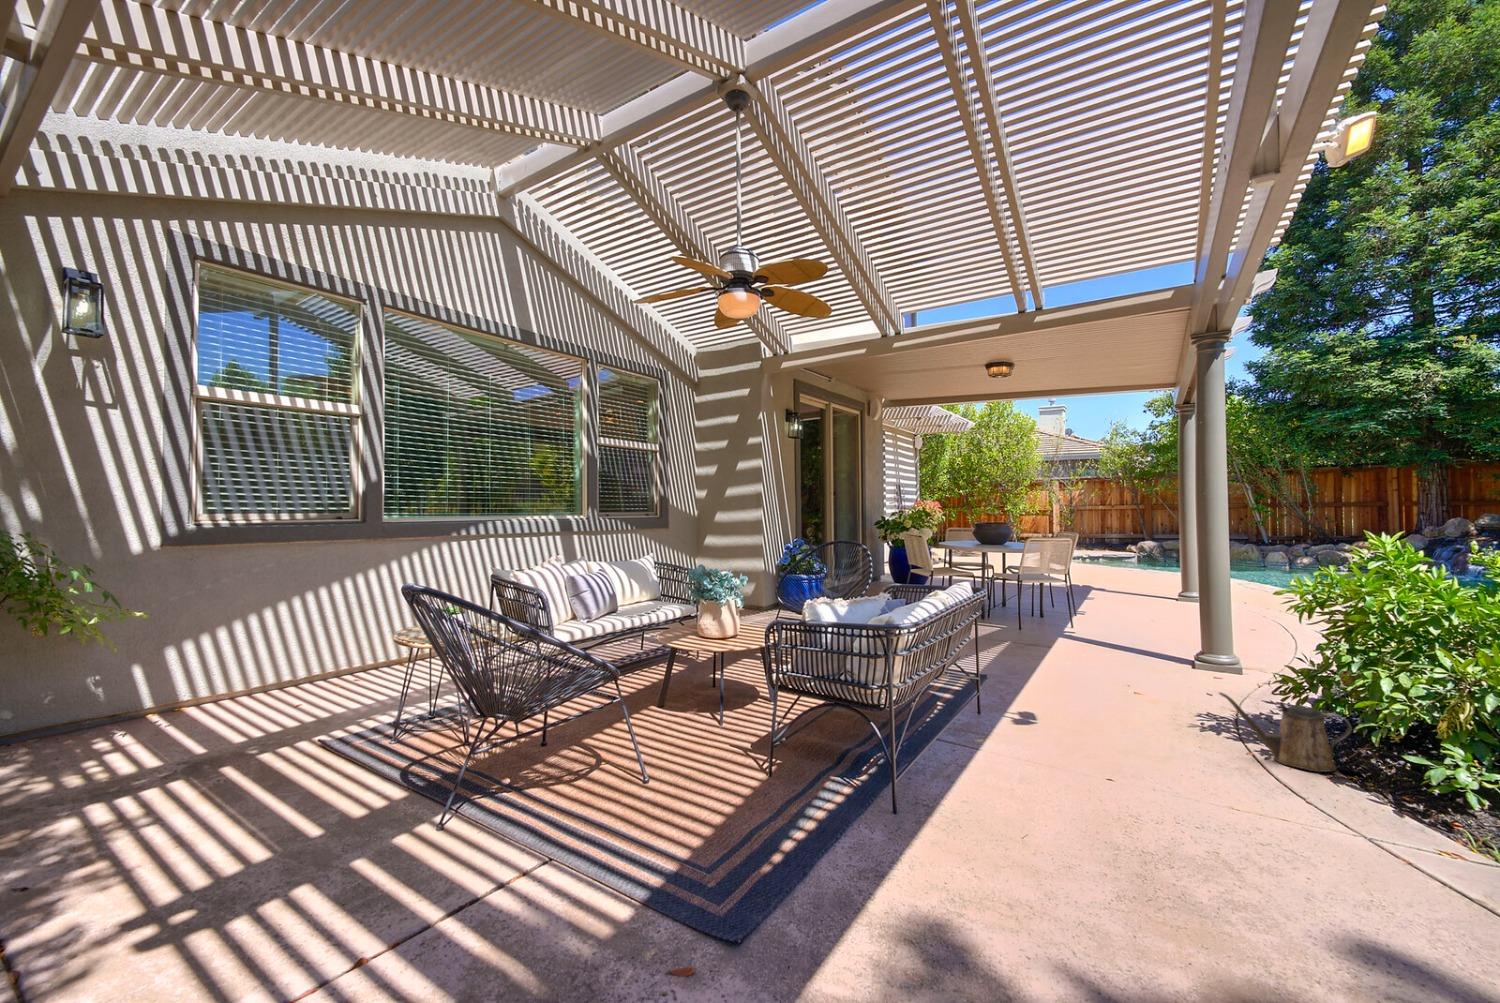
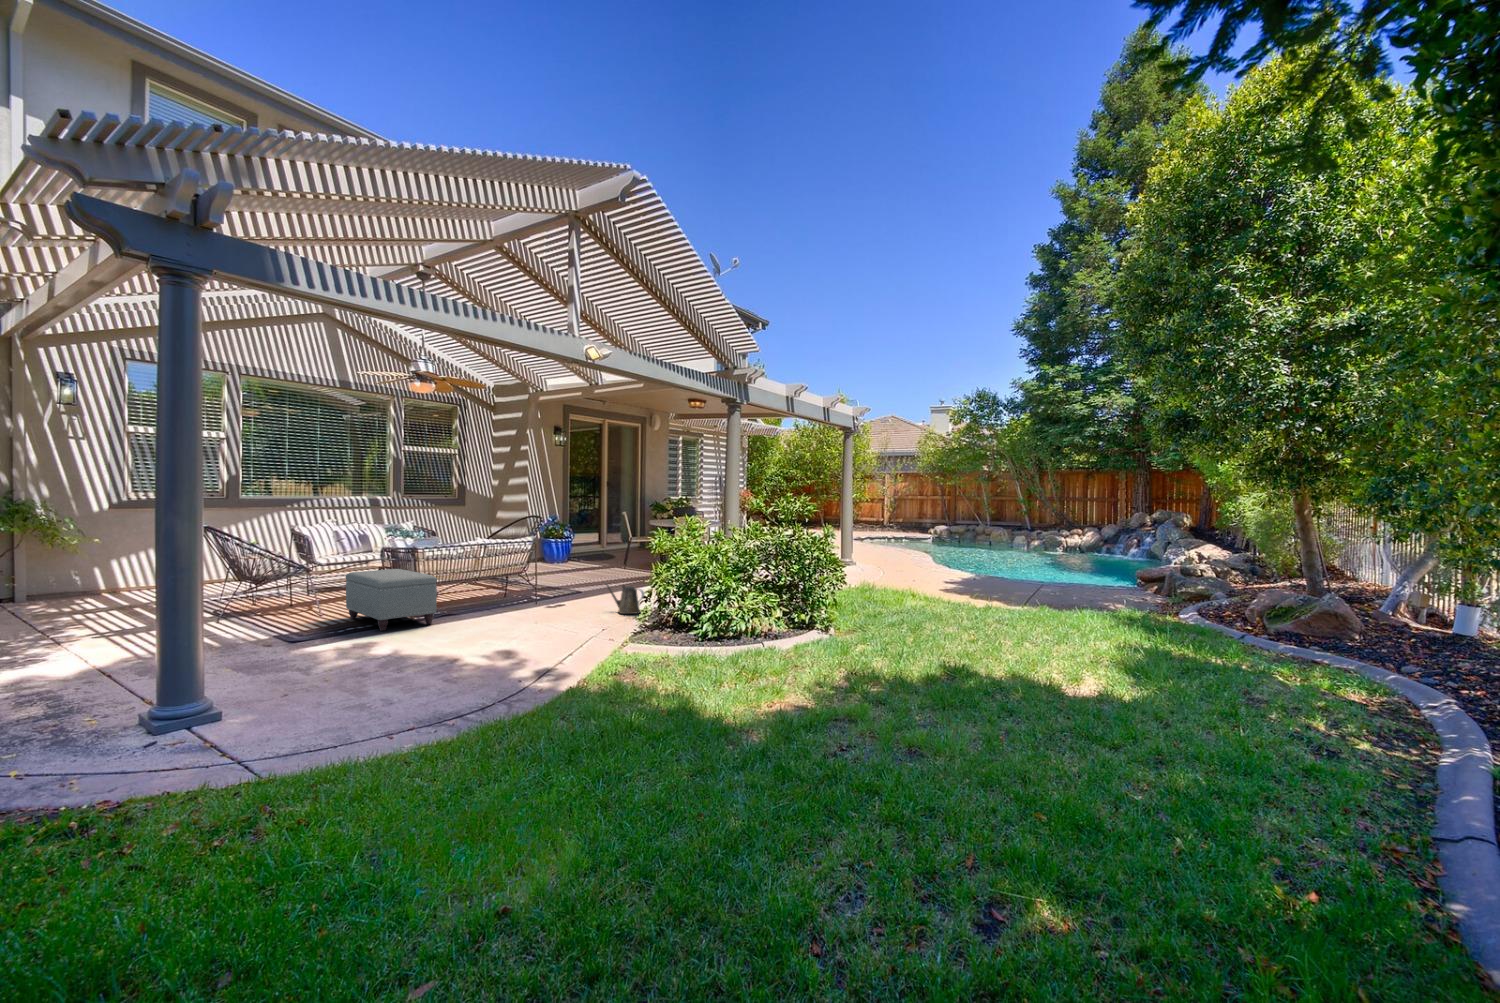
ottoman: none [757,679,1020,883] -> present [346,569,437,631]

